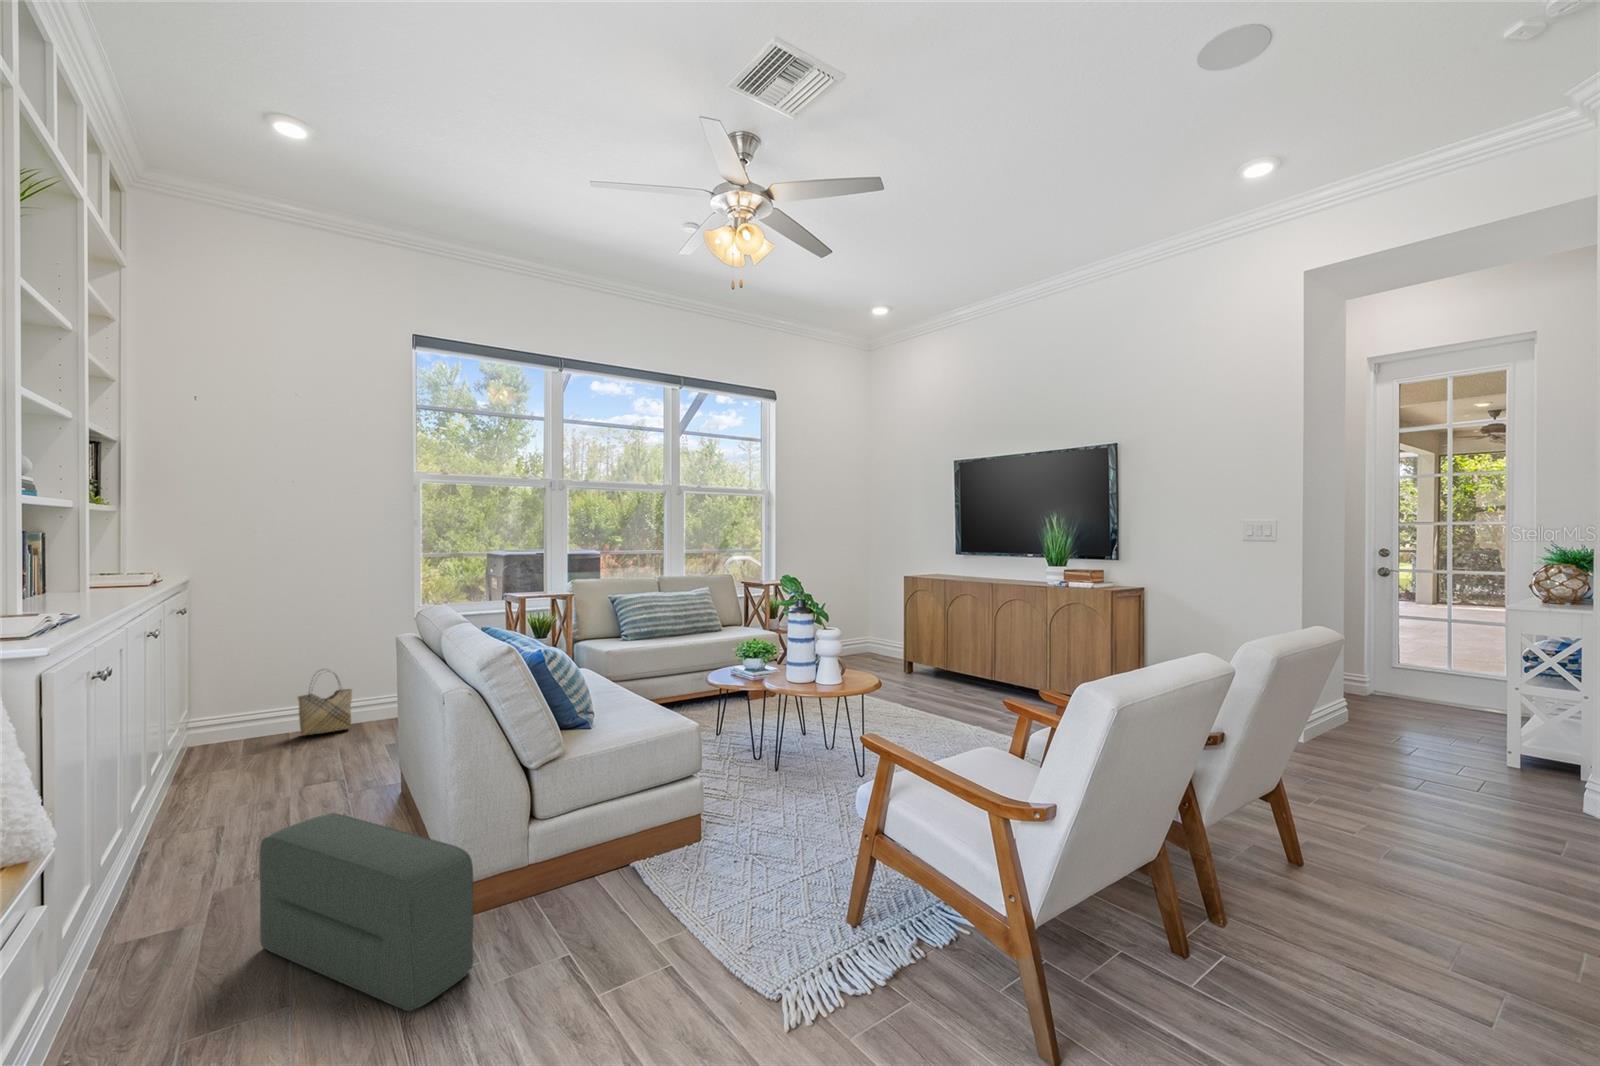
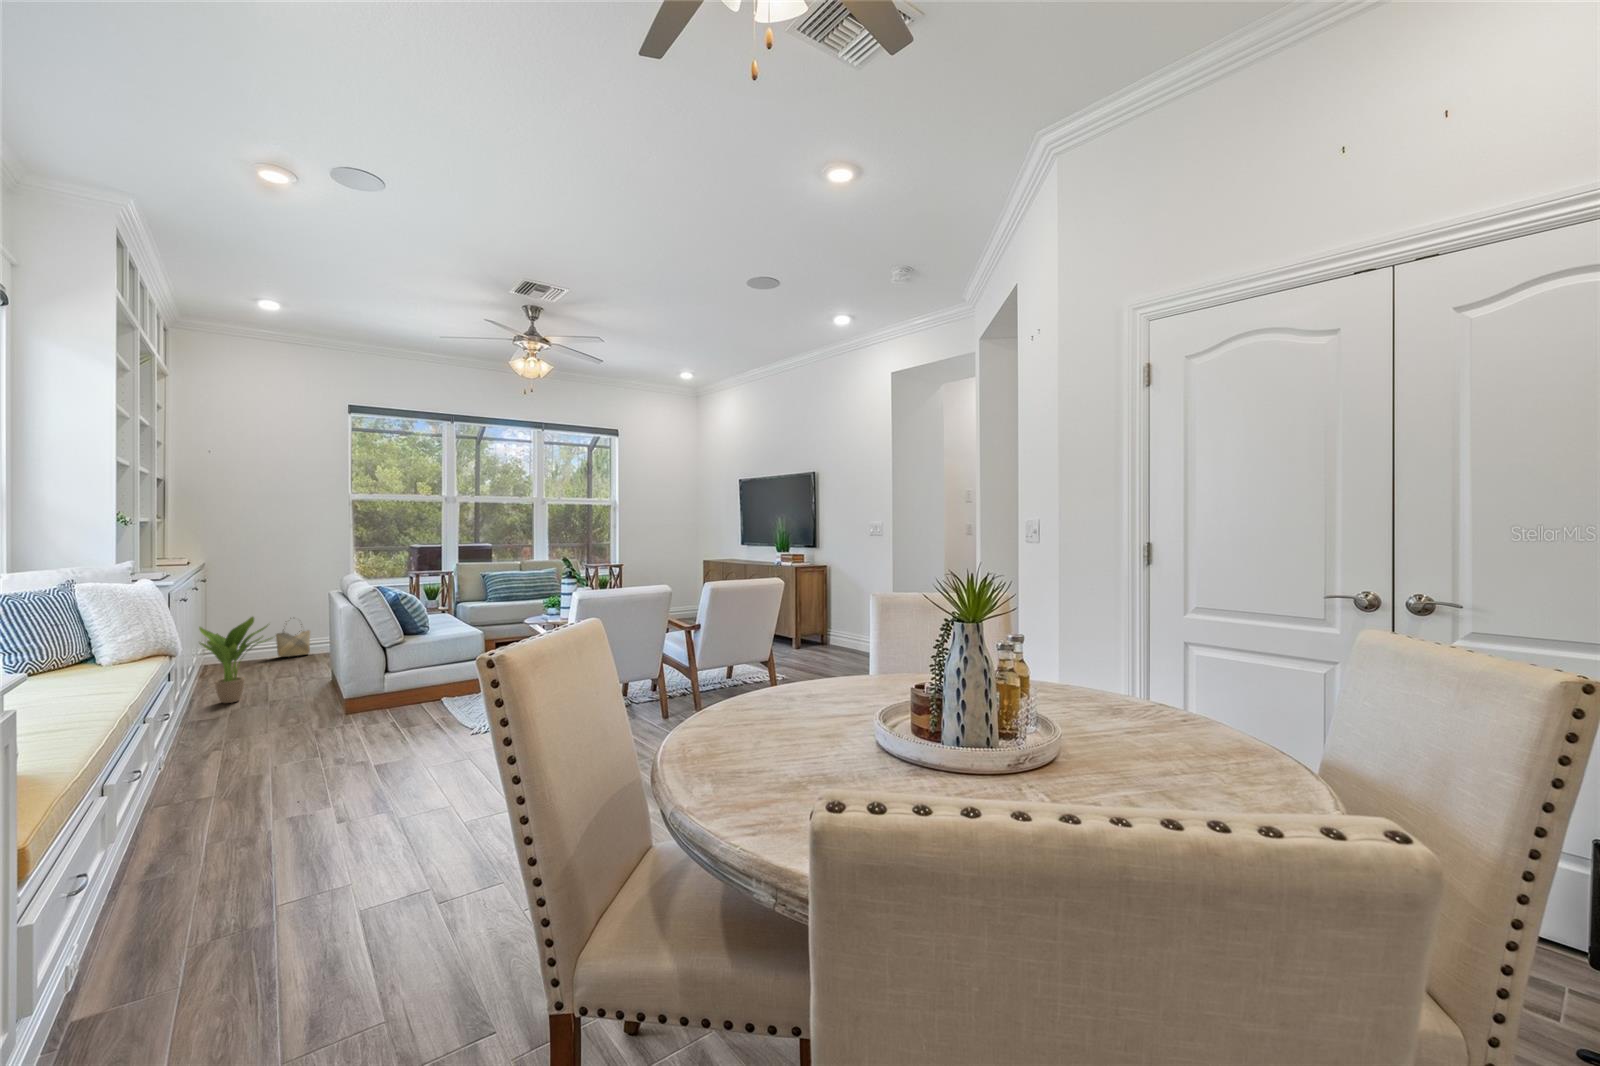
potted plant: none [146,696,304,871] -> present [199,617,271,703]
pouf: present [260,813,473,1011] -> none [256,666,351,734]

